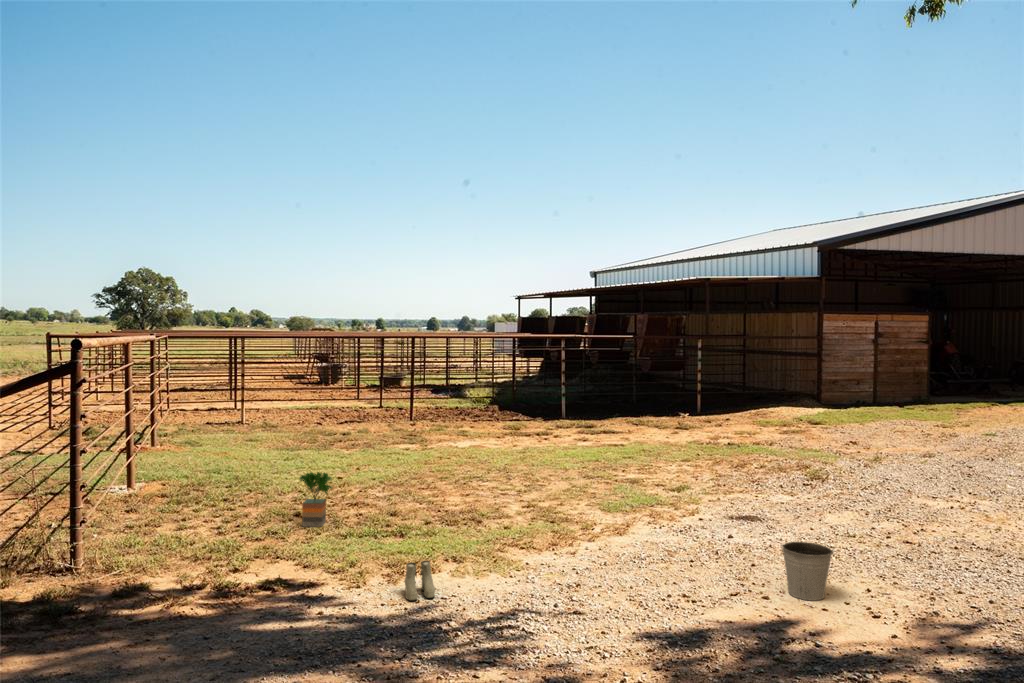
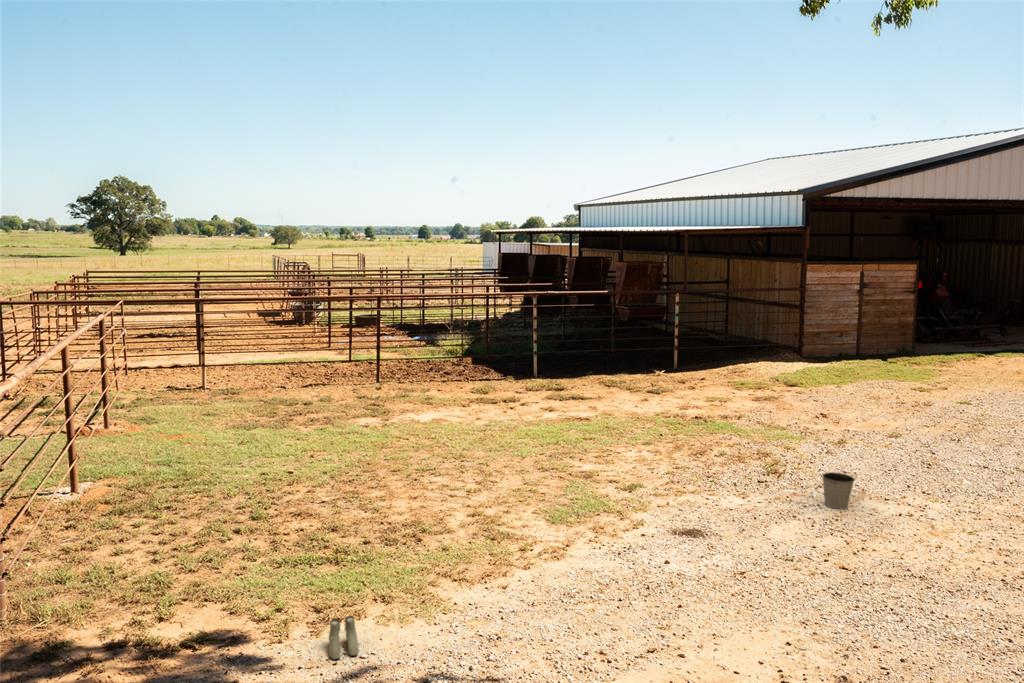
potted tree: present [300,472,333,527] -> none [235,493,272,549]
bucket: present [781,542,833,601] -> present [822,472,855,509]

